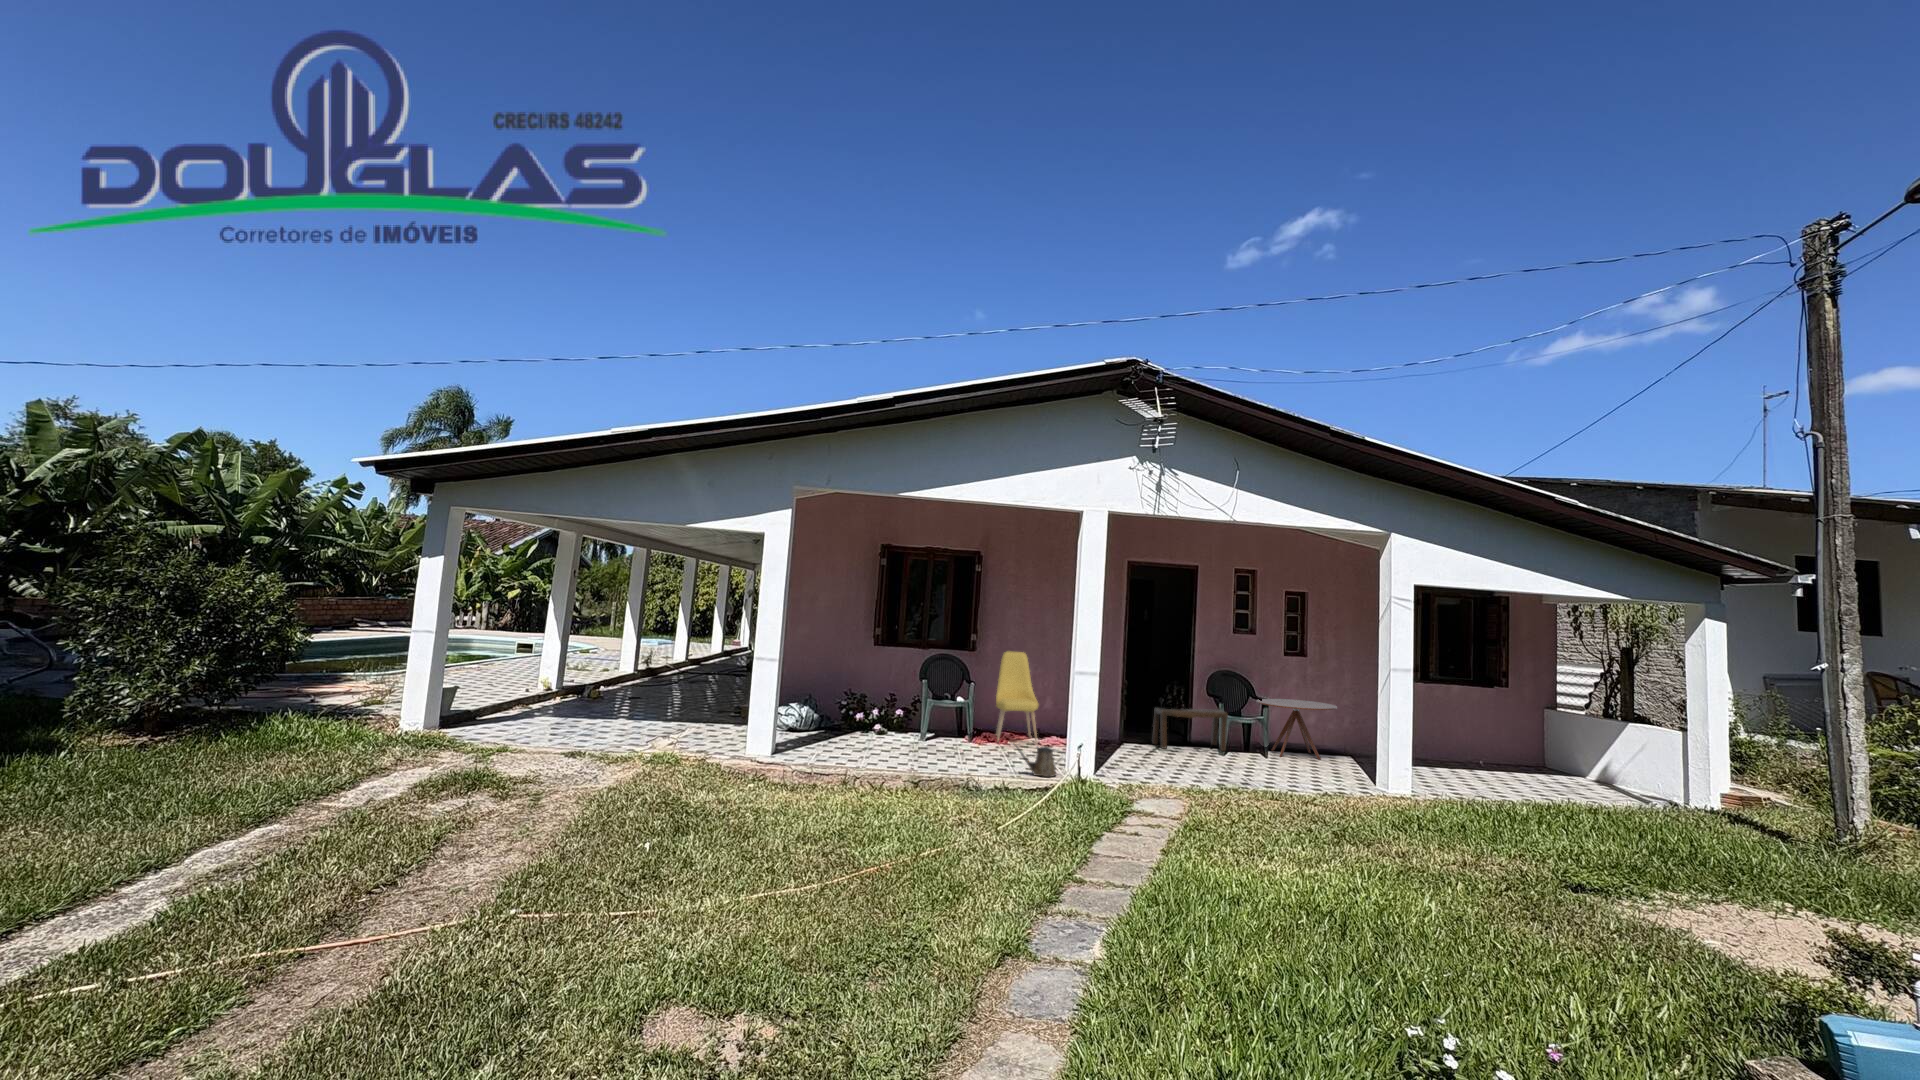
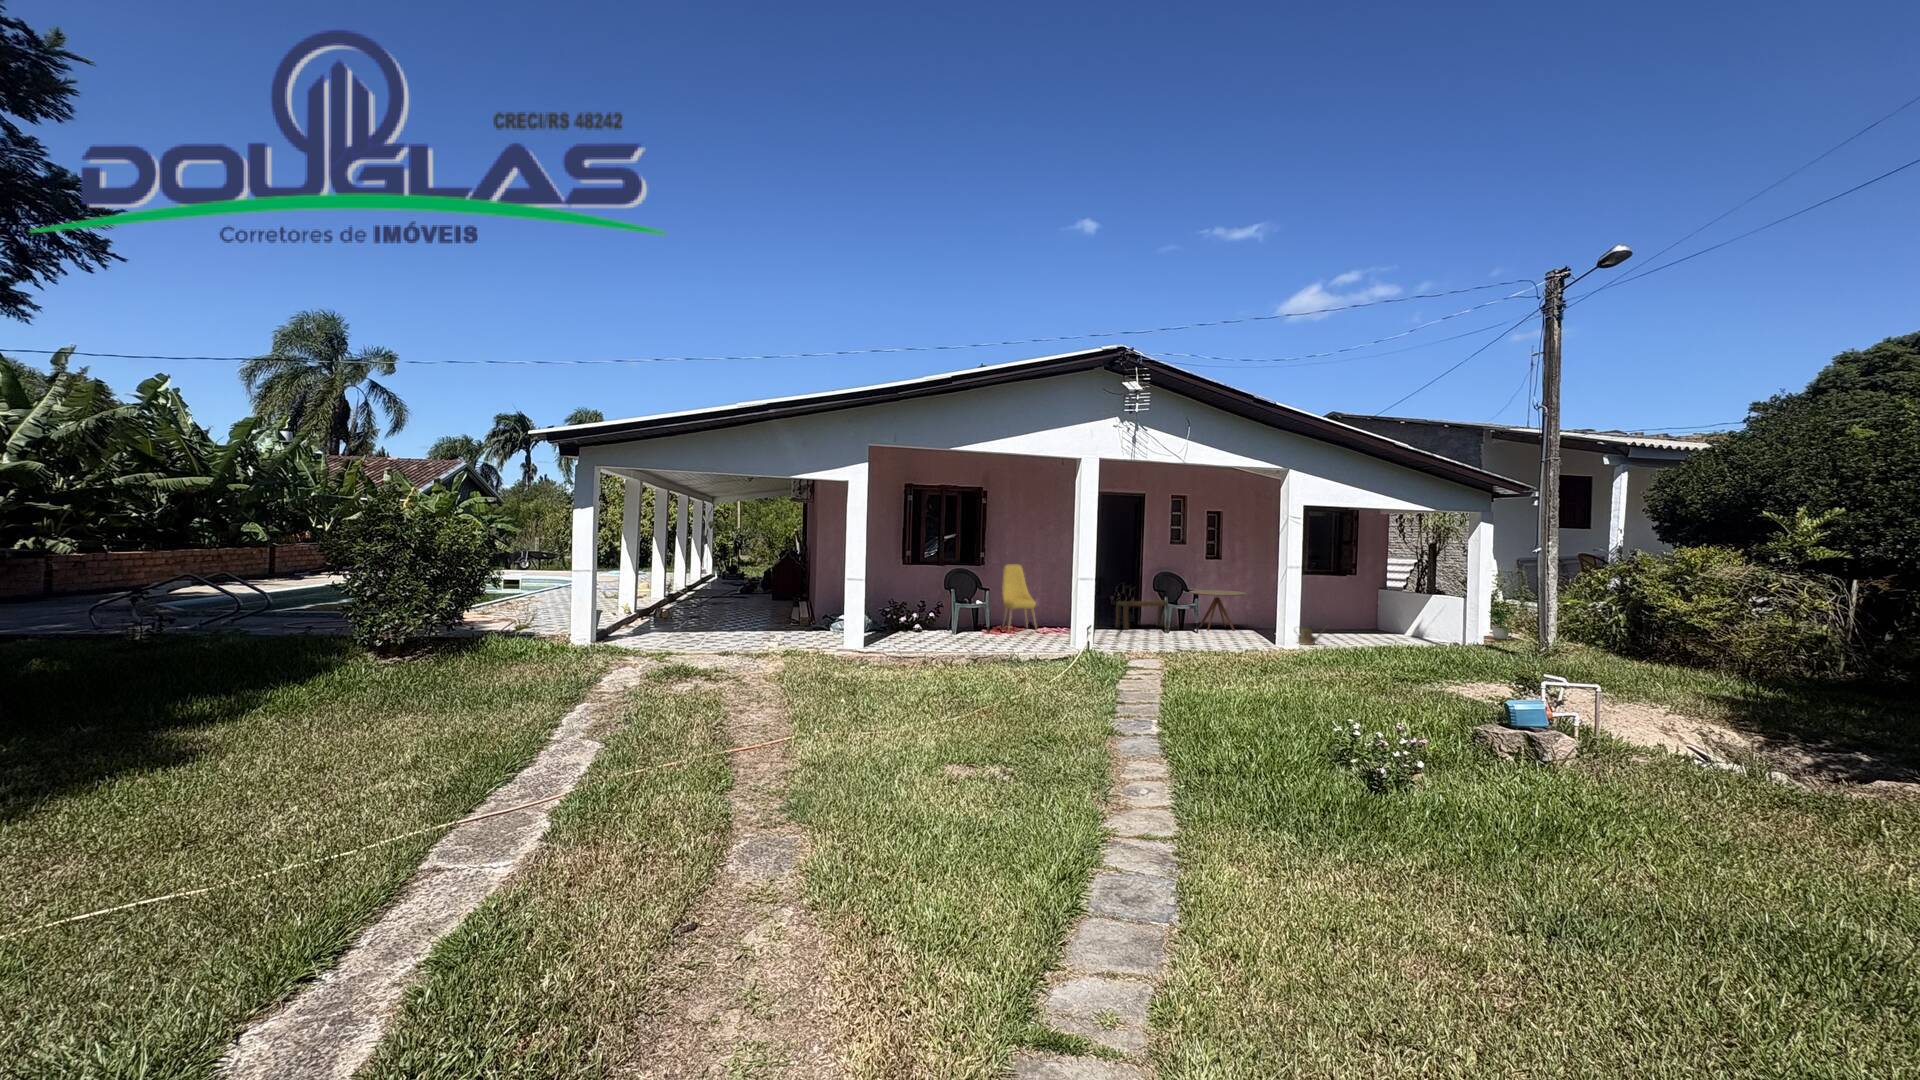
potted plant: none [1721,742,1769,803] -> present [1488,609,1513,639]
watering can: present [1014,744,1056,777] -> present [1298,626,1327,645]

